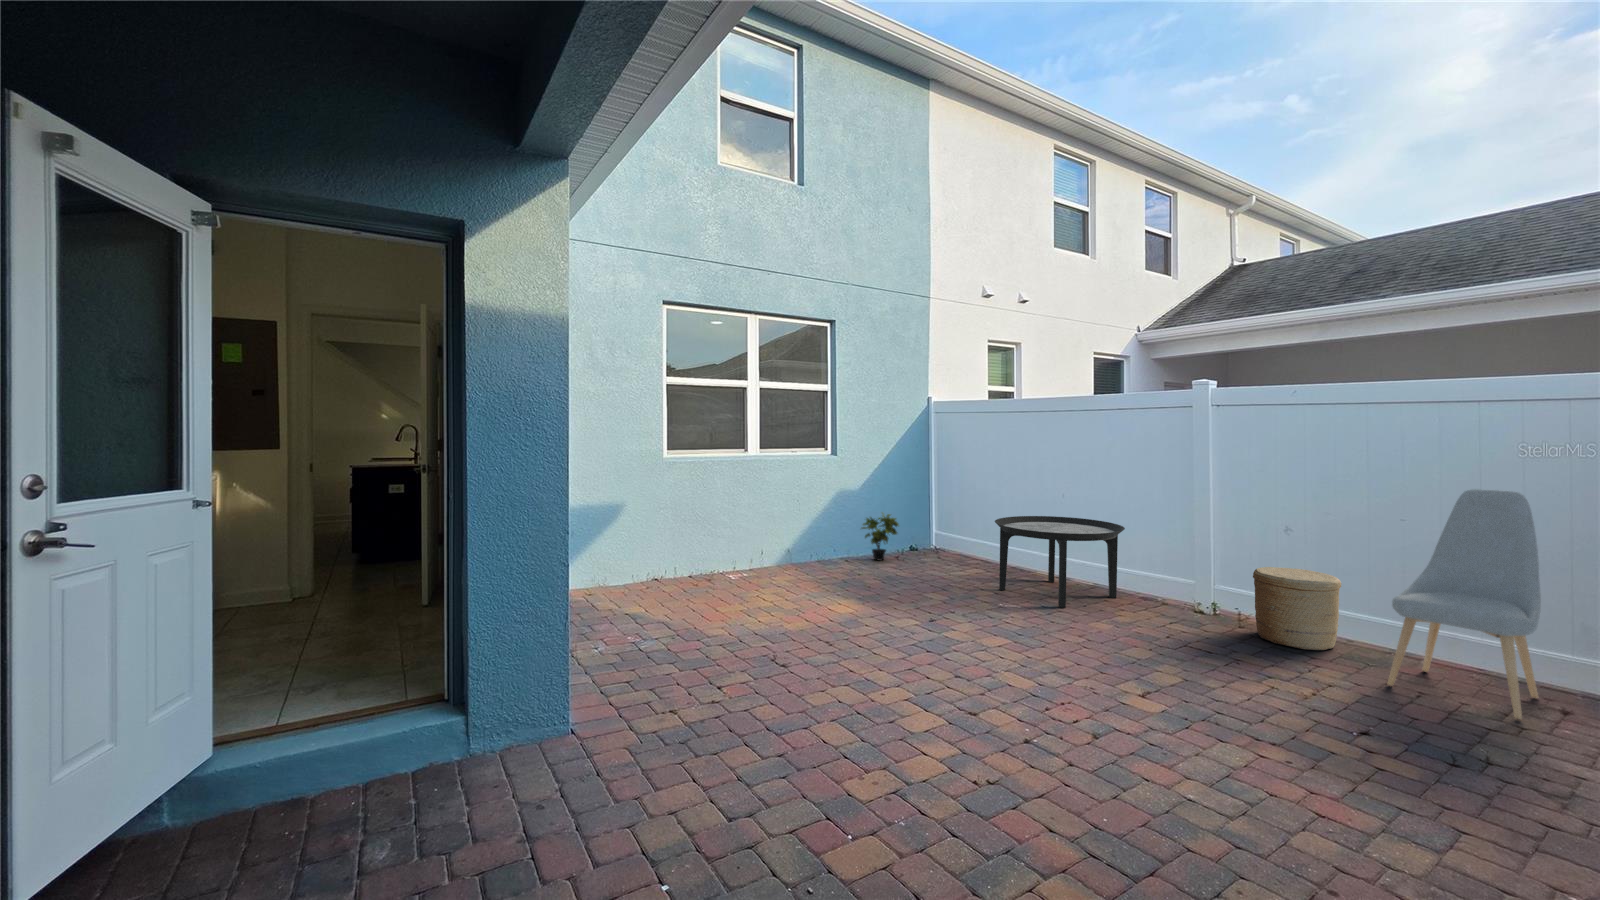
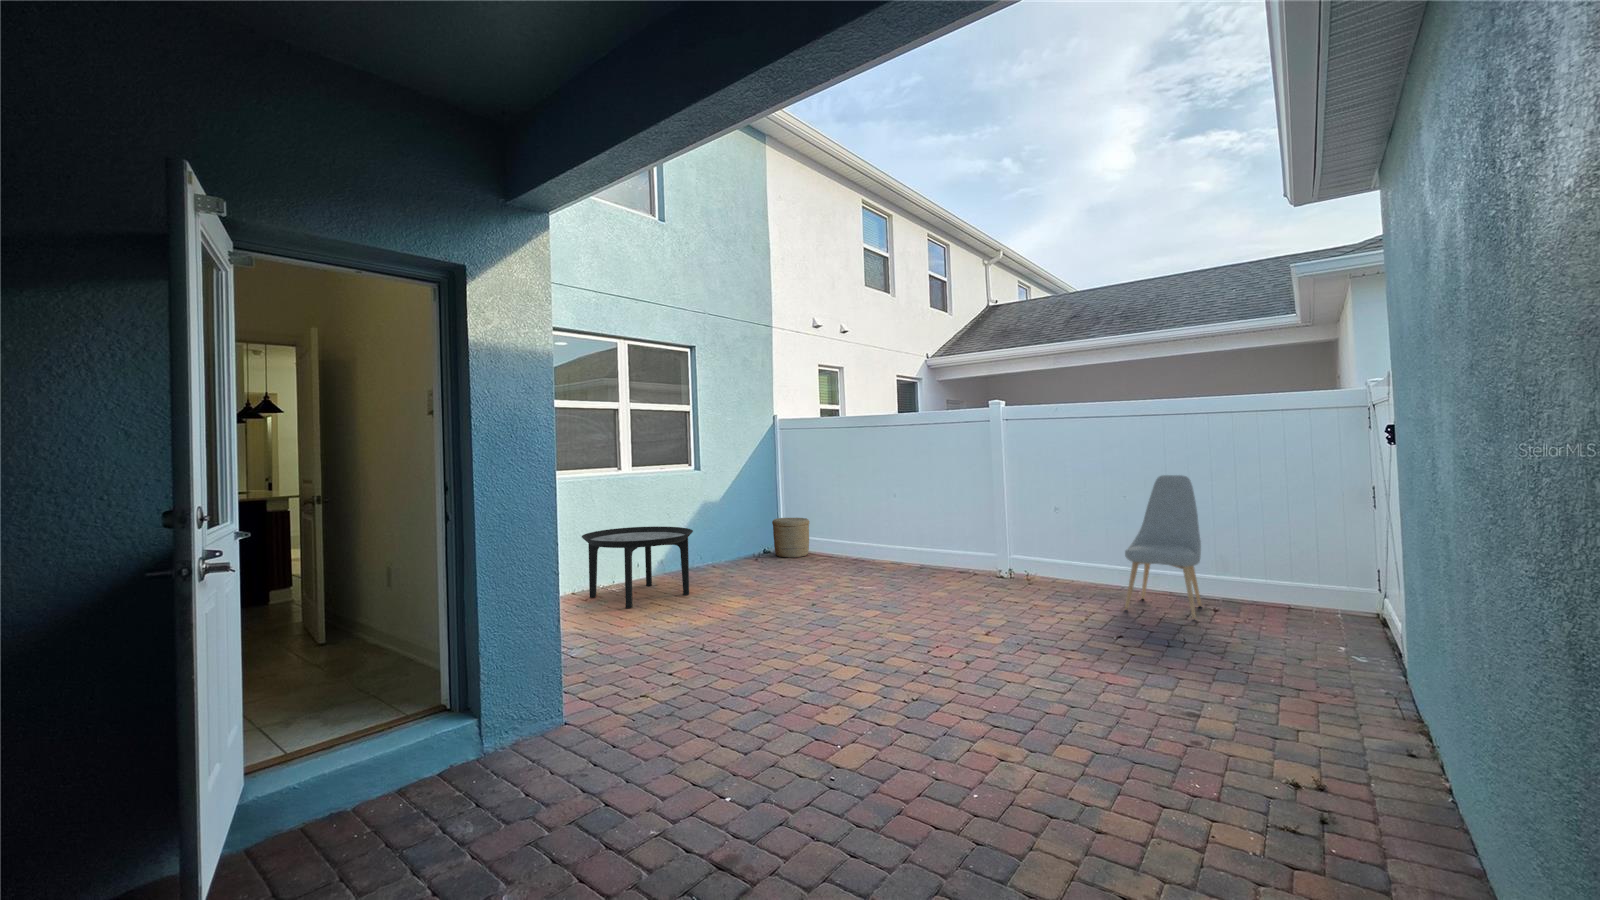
potted plant: present [862,514,899,560] -> none [723,519,759,563]
round table: present [995,516,1125,608] -> present [582,526,693,608]
woven basket: present [1253,567,1341,650] -> present [772,518,809,558]

